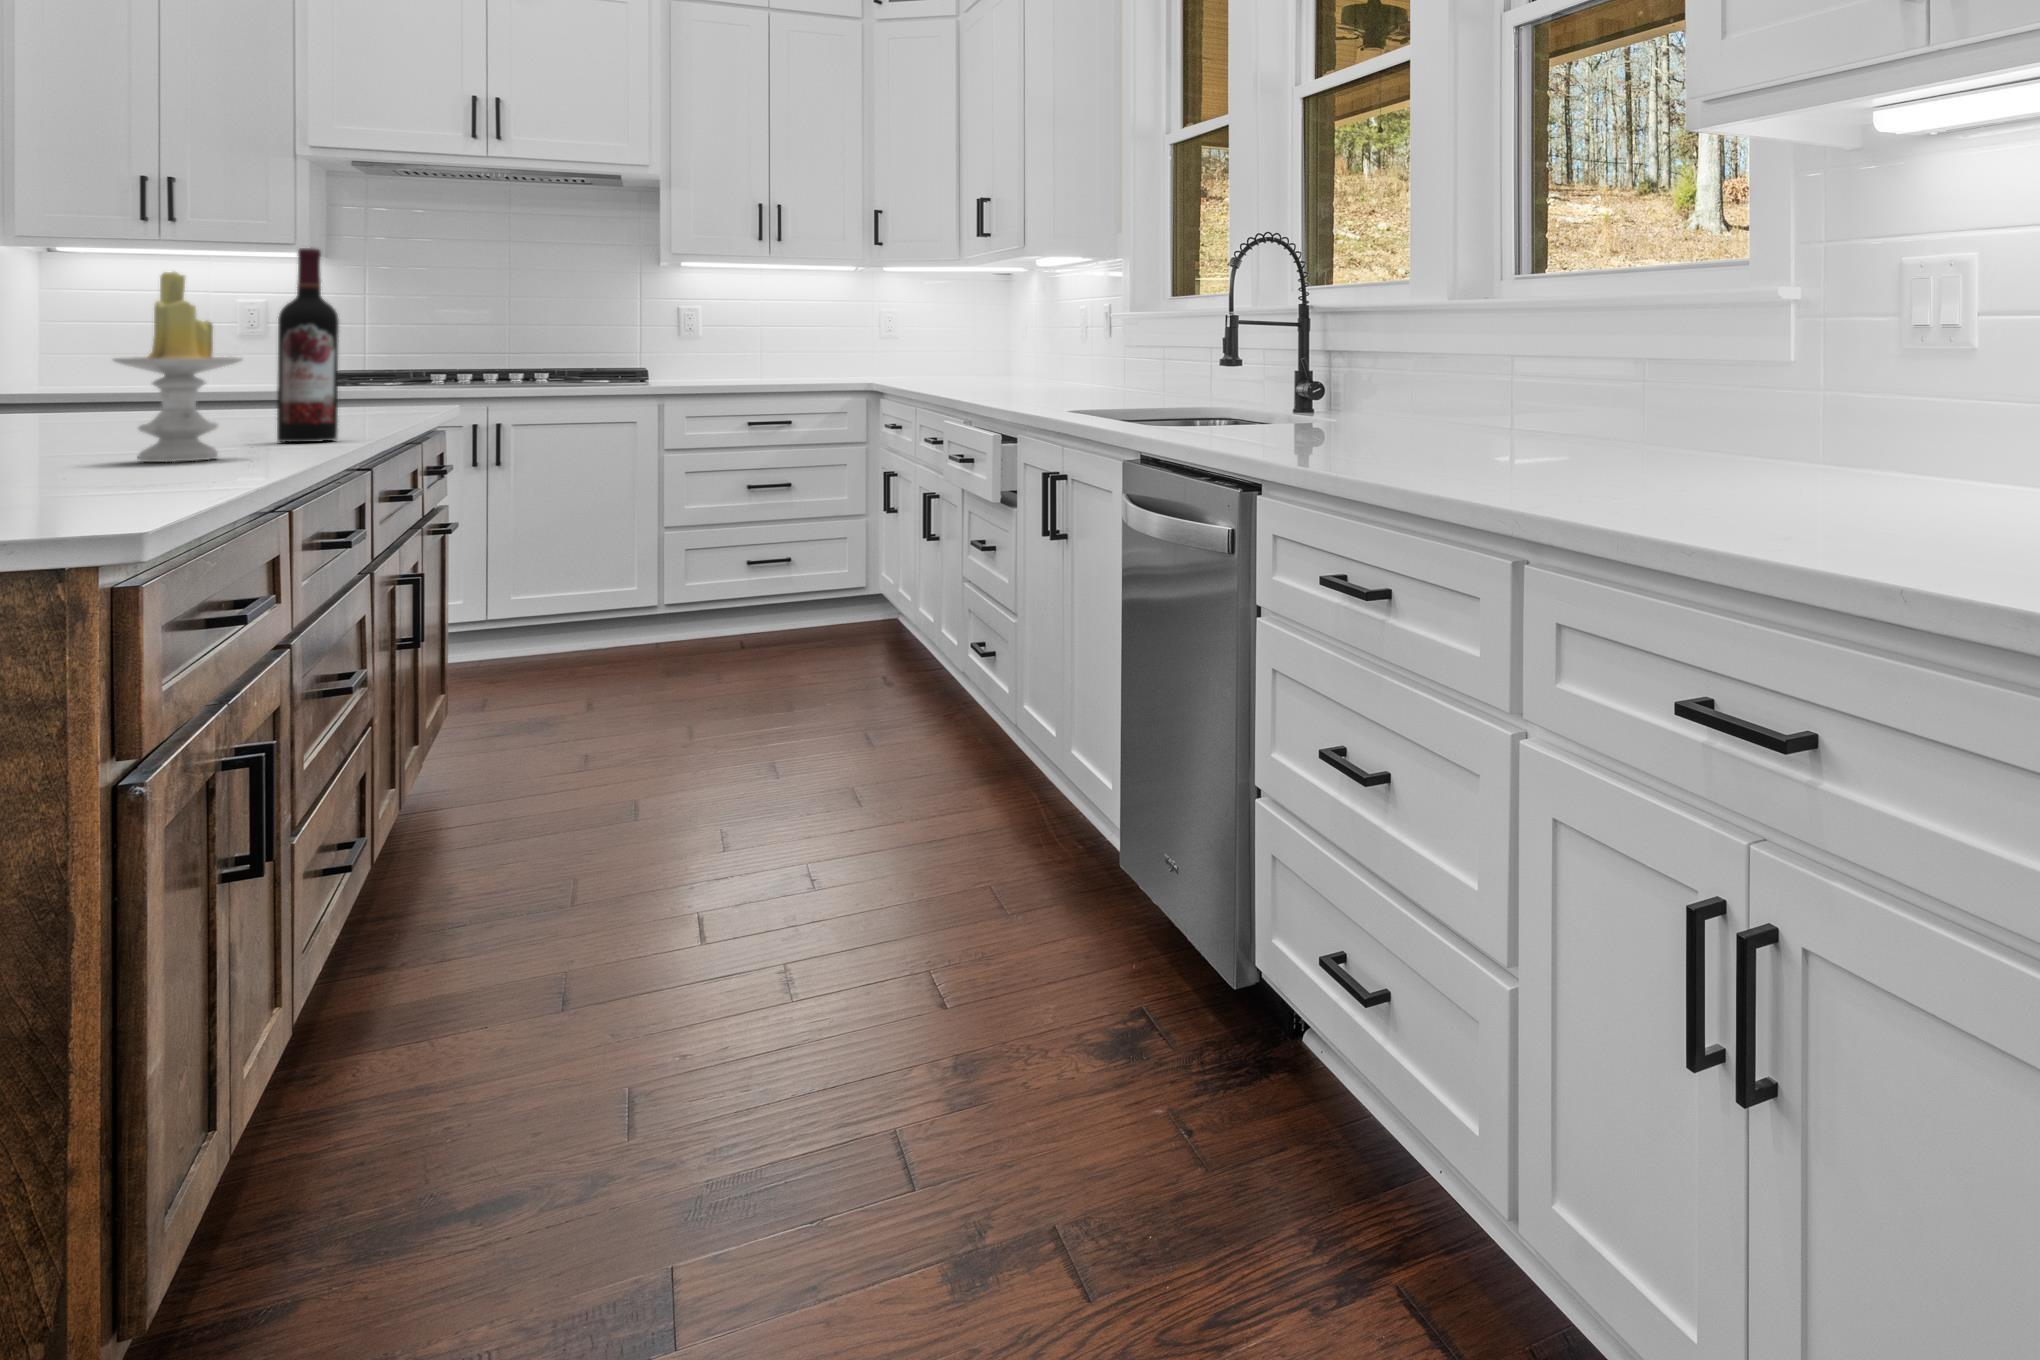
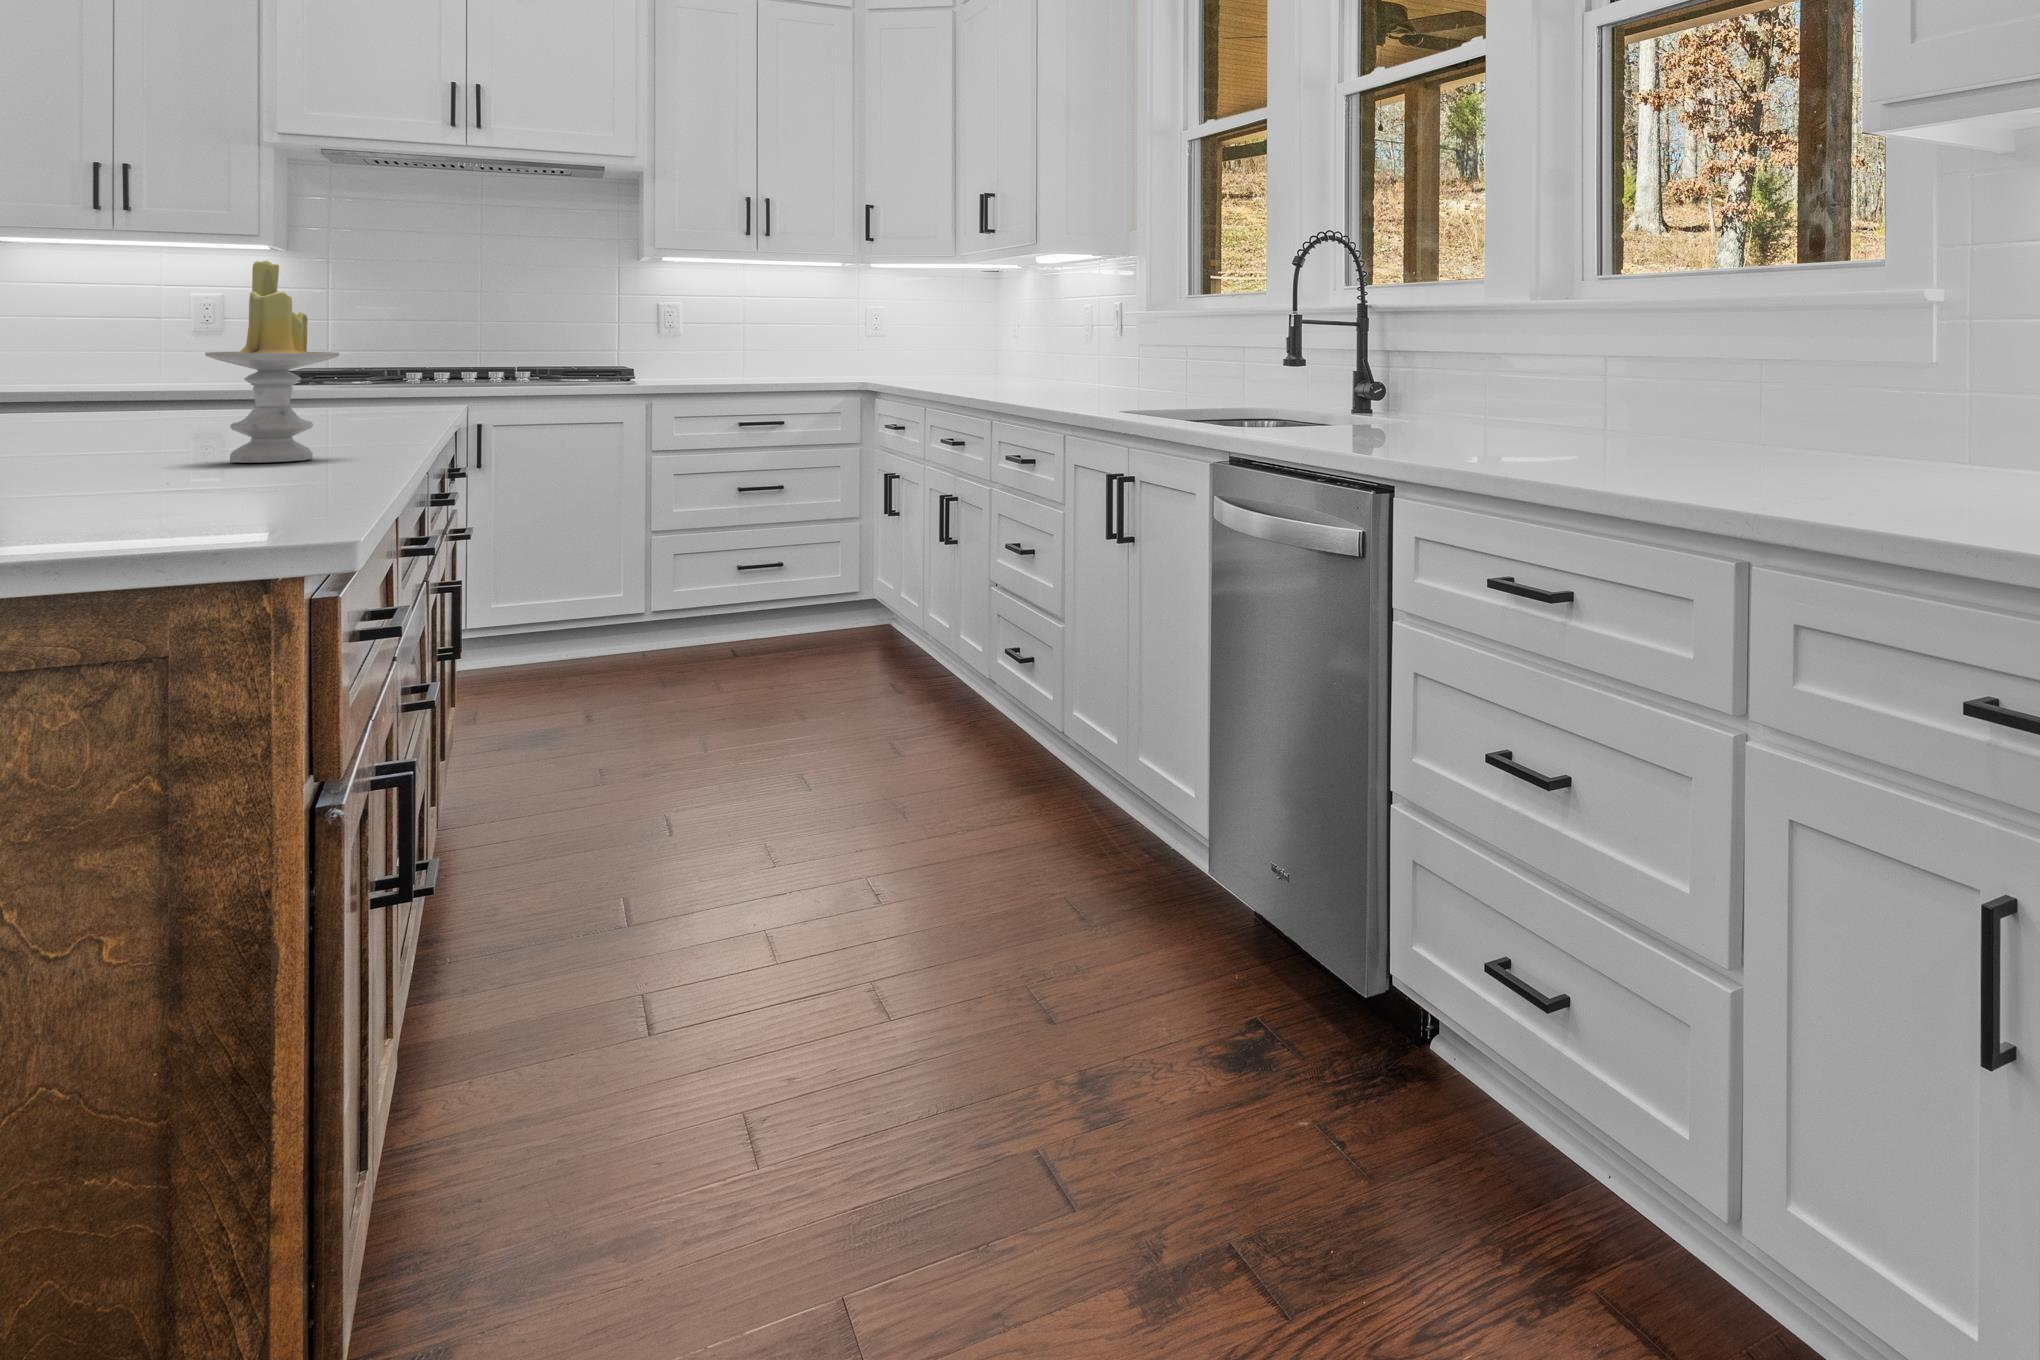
wine bottle: present [277,248,339,442] -> none [347,237,411,441]

